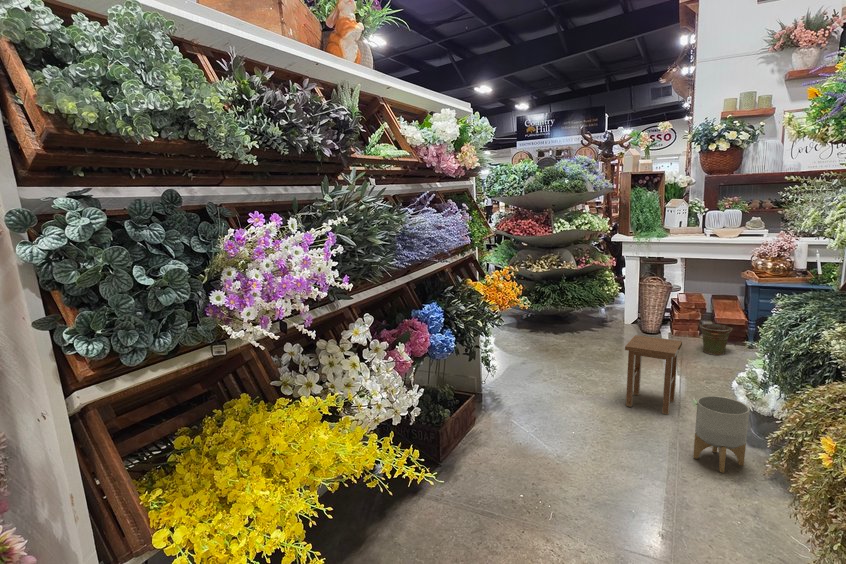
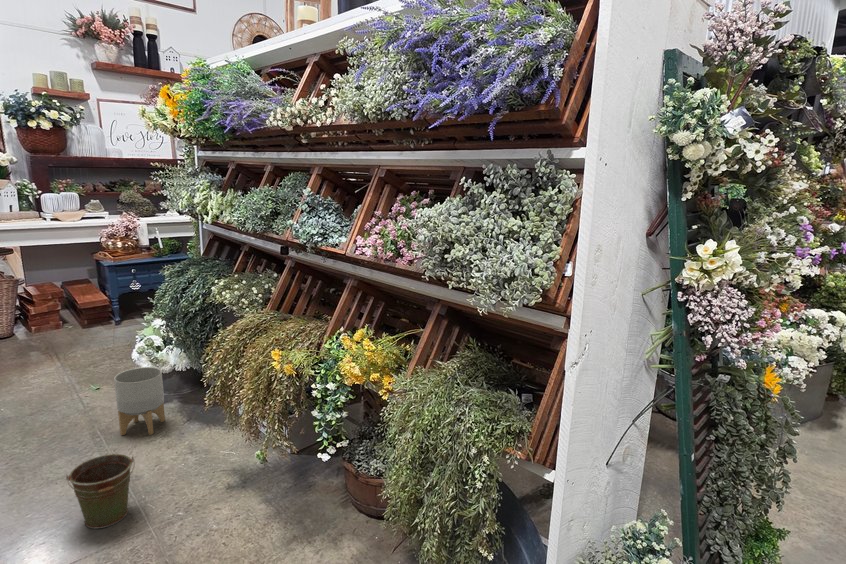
bucket: present [700,324,732,355] -> present [66,454,135,528]
stool: present [625,335,682,415] -> none [5,331,74,421]

